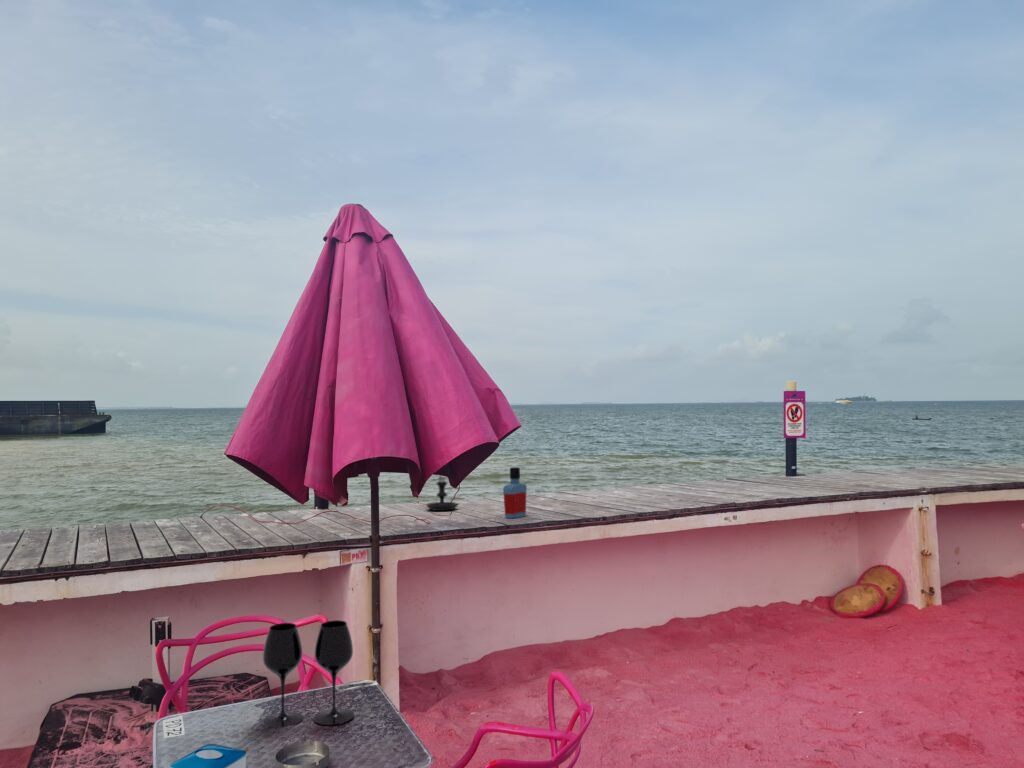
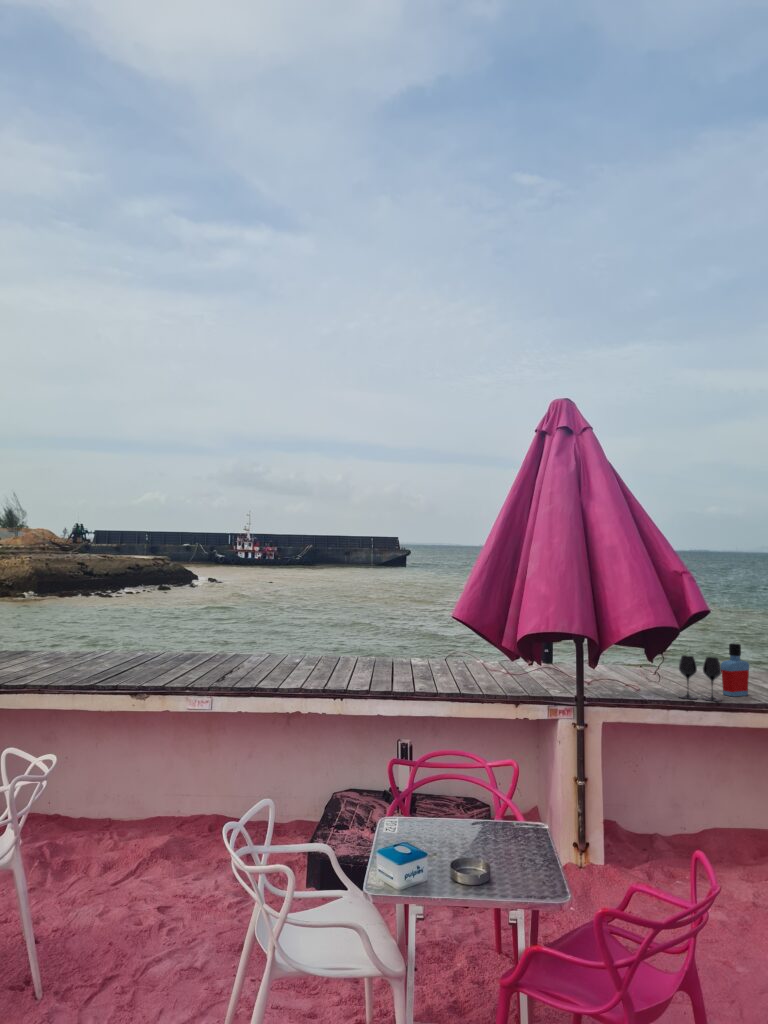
candle holder: present [426,476,459,511] -> none [643,631,679,679]
wine glass: present [263,620,354,727] -> present [679,655,721,701]

